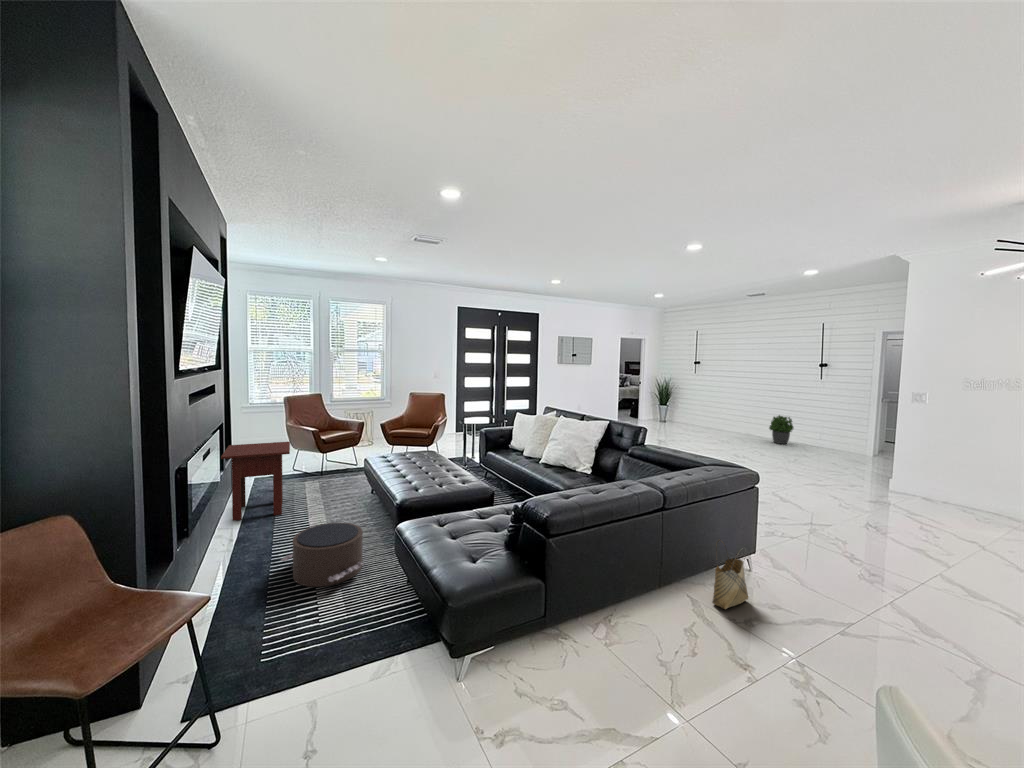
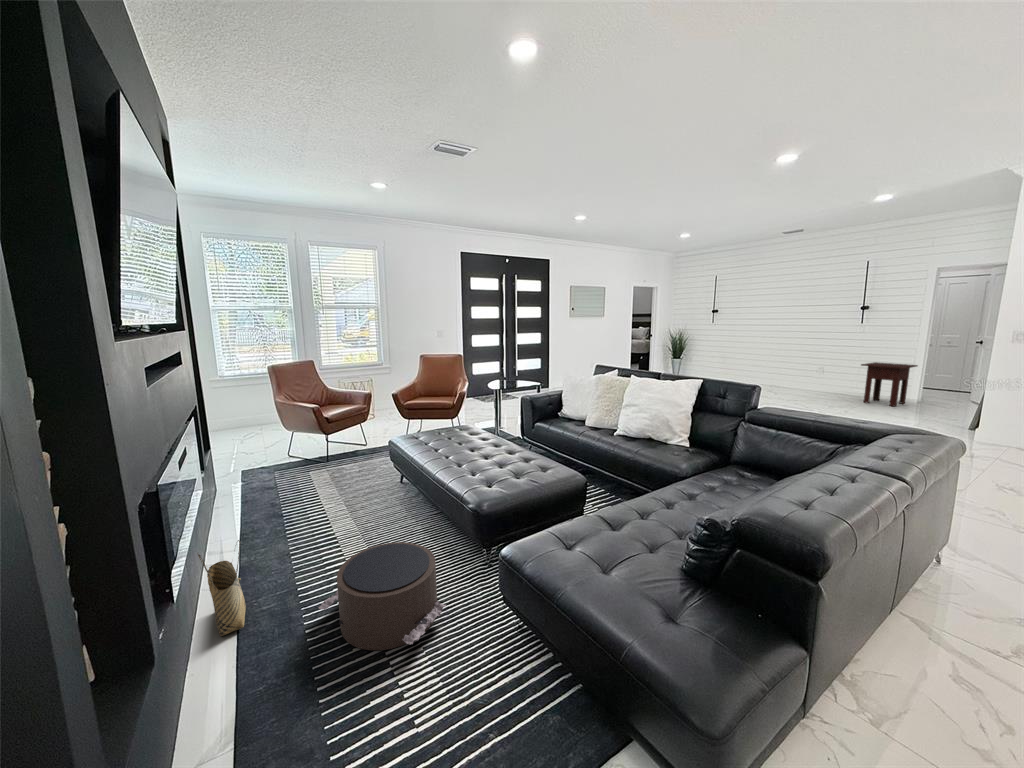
potted plant: present [769,415,794,444] -> none [805,363,835,395]
side table: present [221,442,290,521] -> present [861,362,917,406]
woven basket: present [712,540,748,609] -> present [198,540,246,636]

